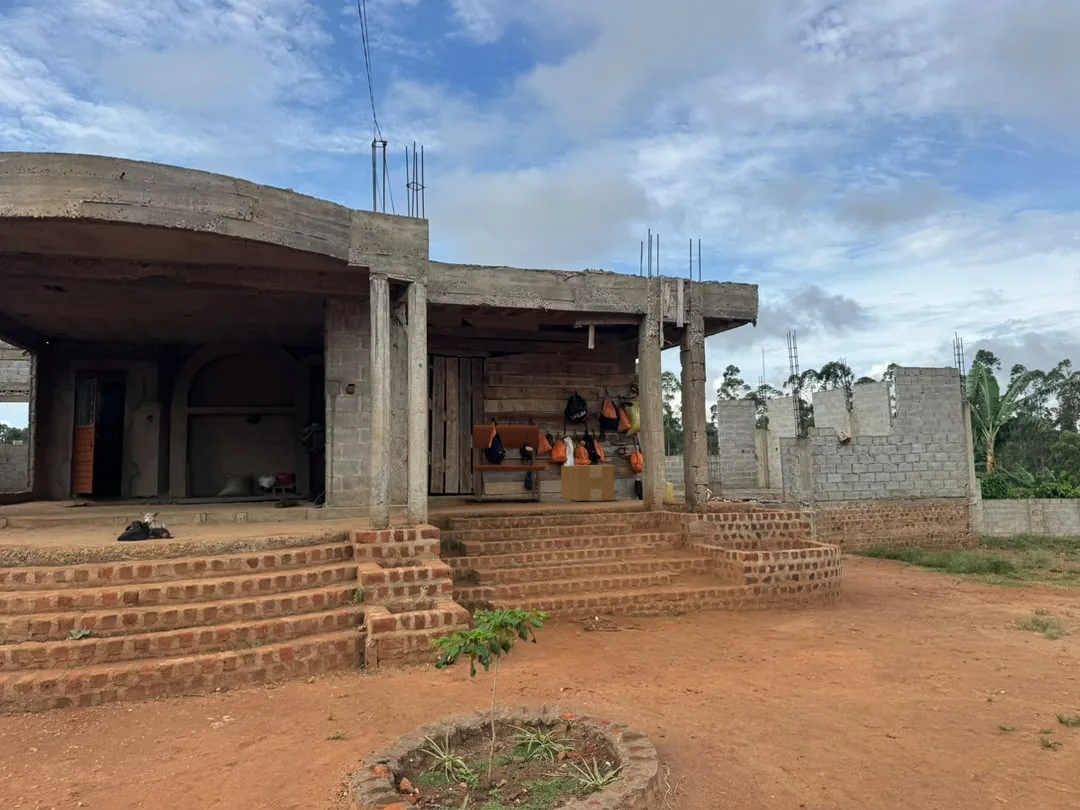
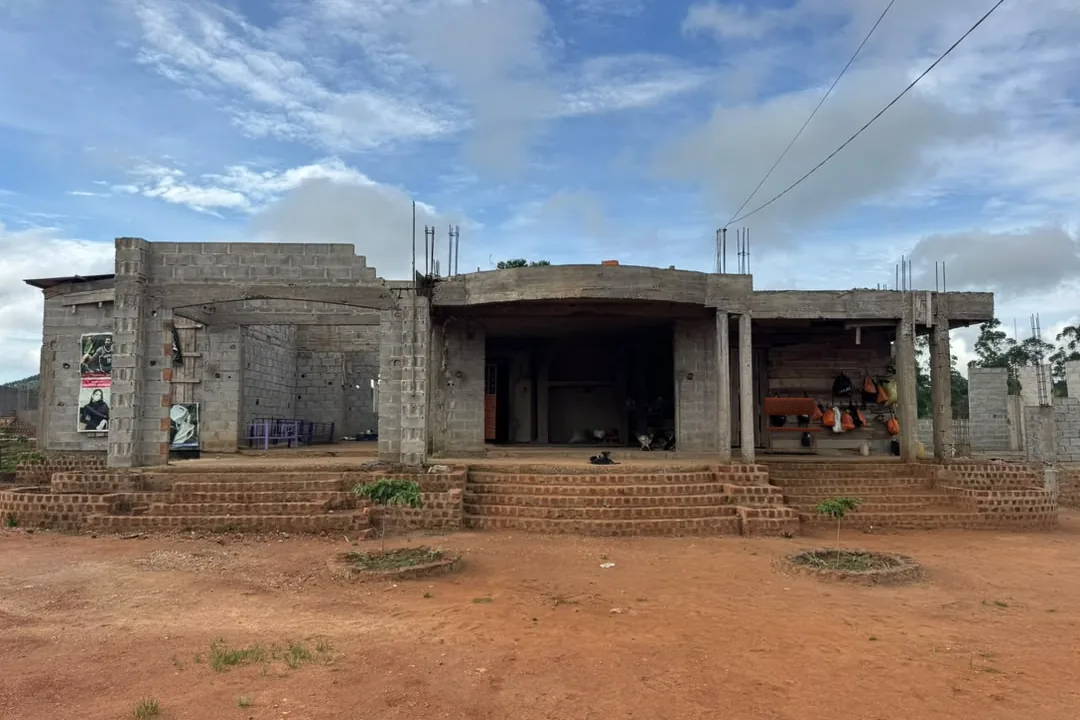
cardboard box: present [561,465,614,501] -> none [832,428,875,455]

